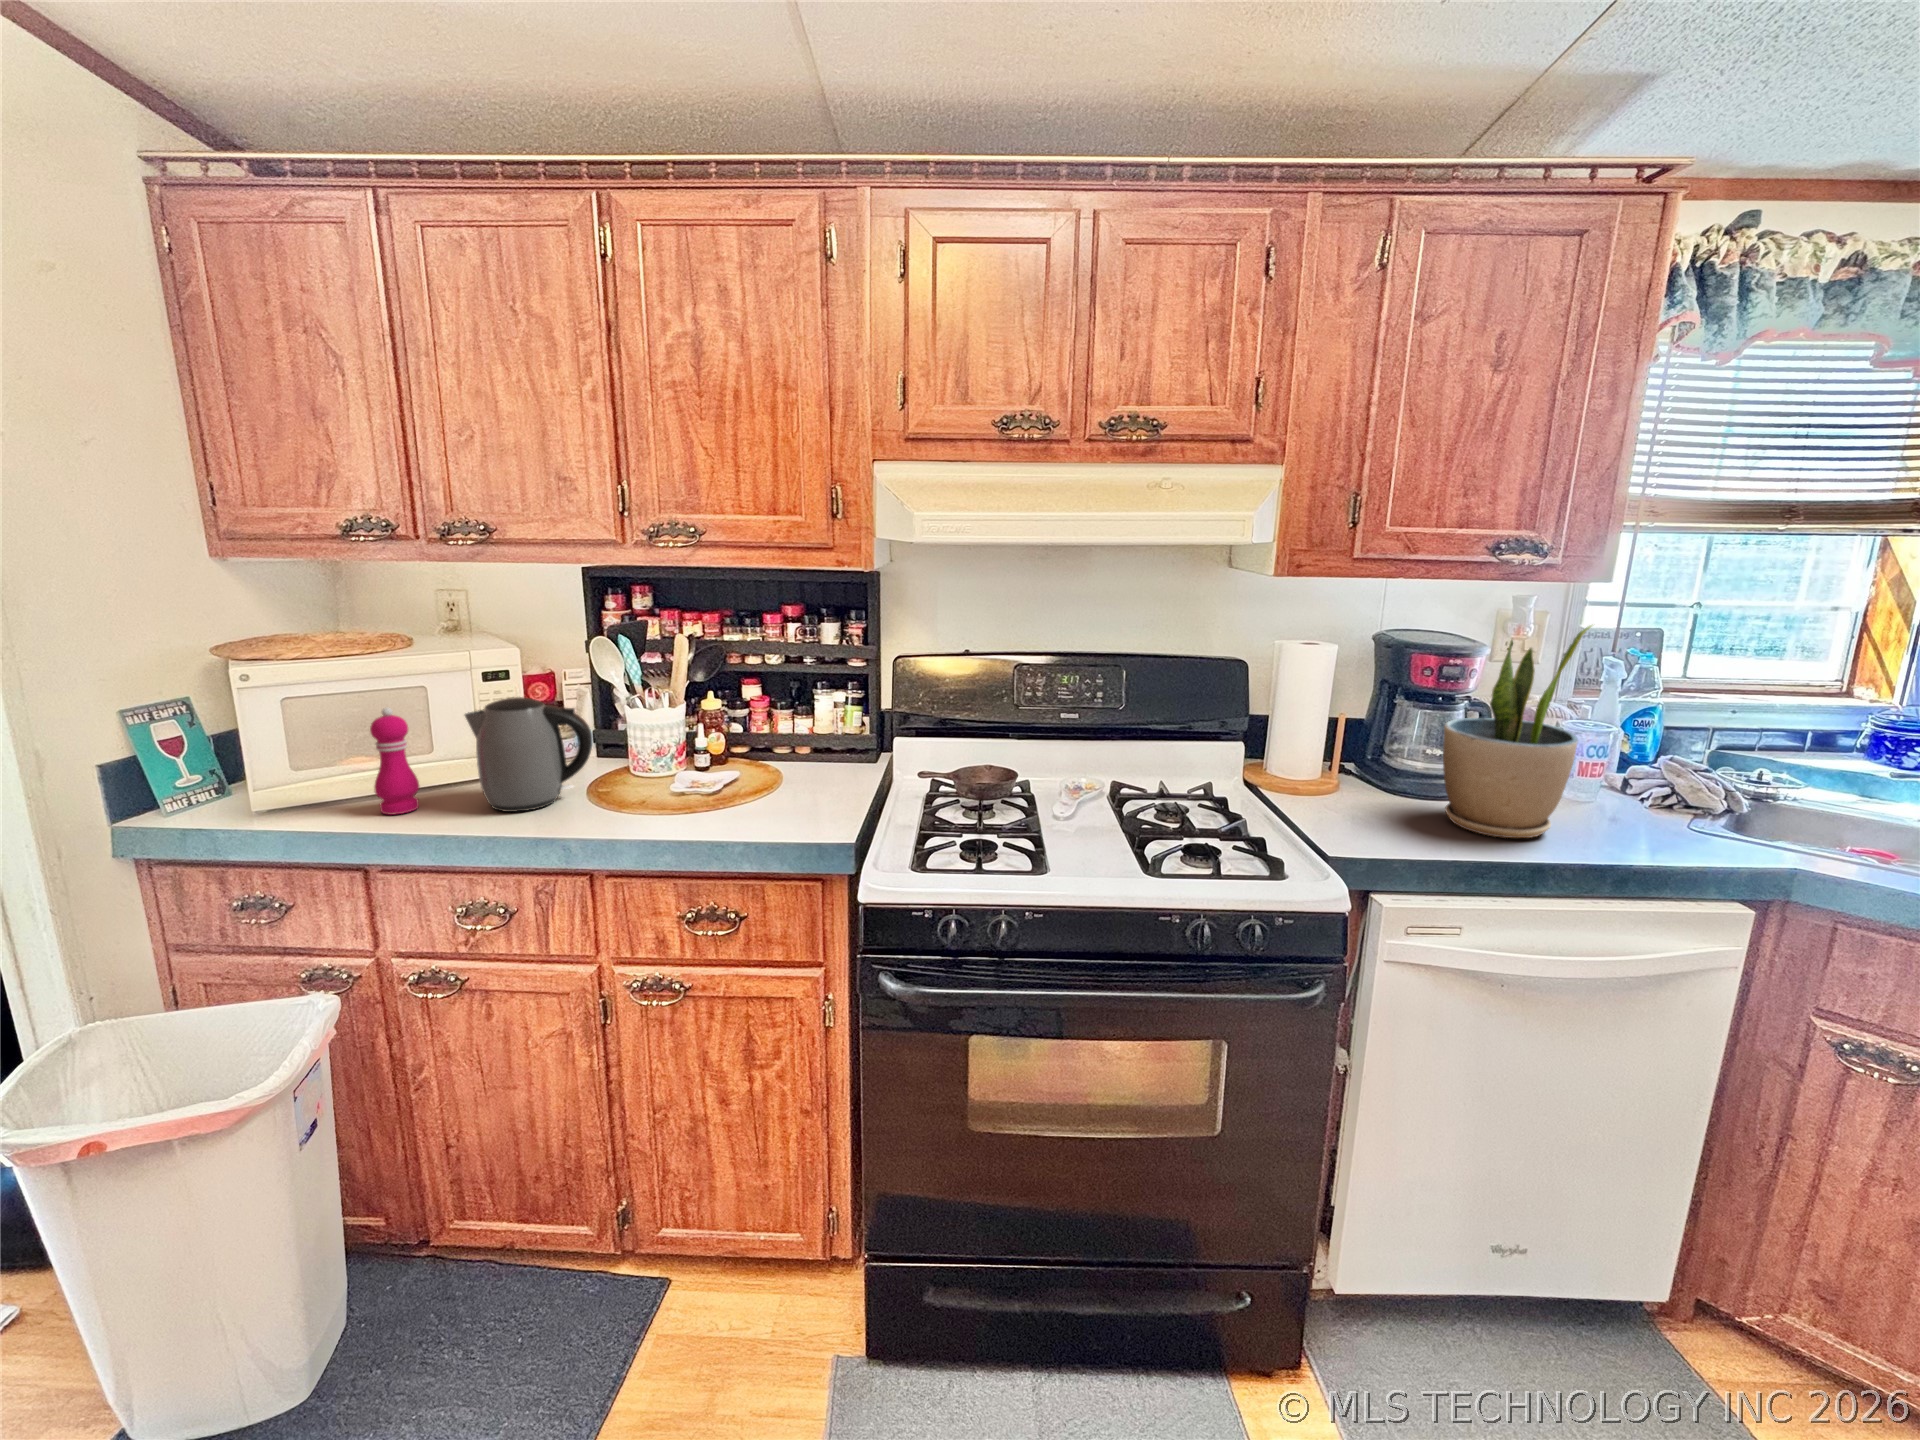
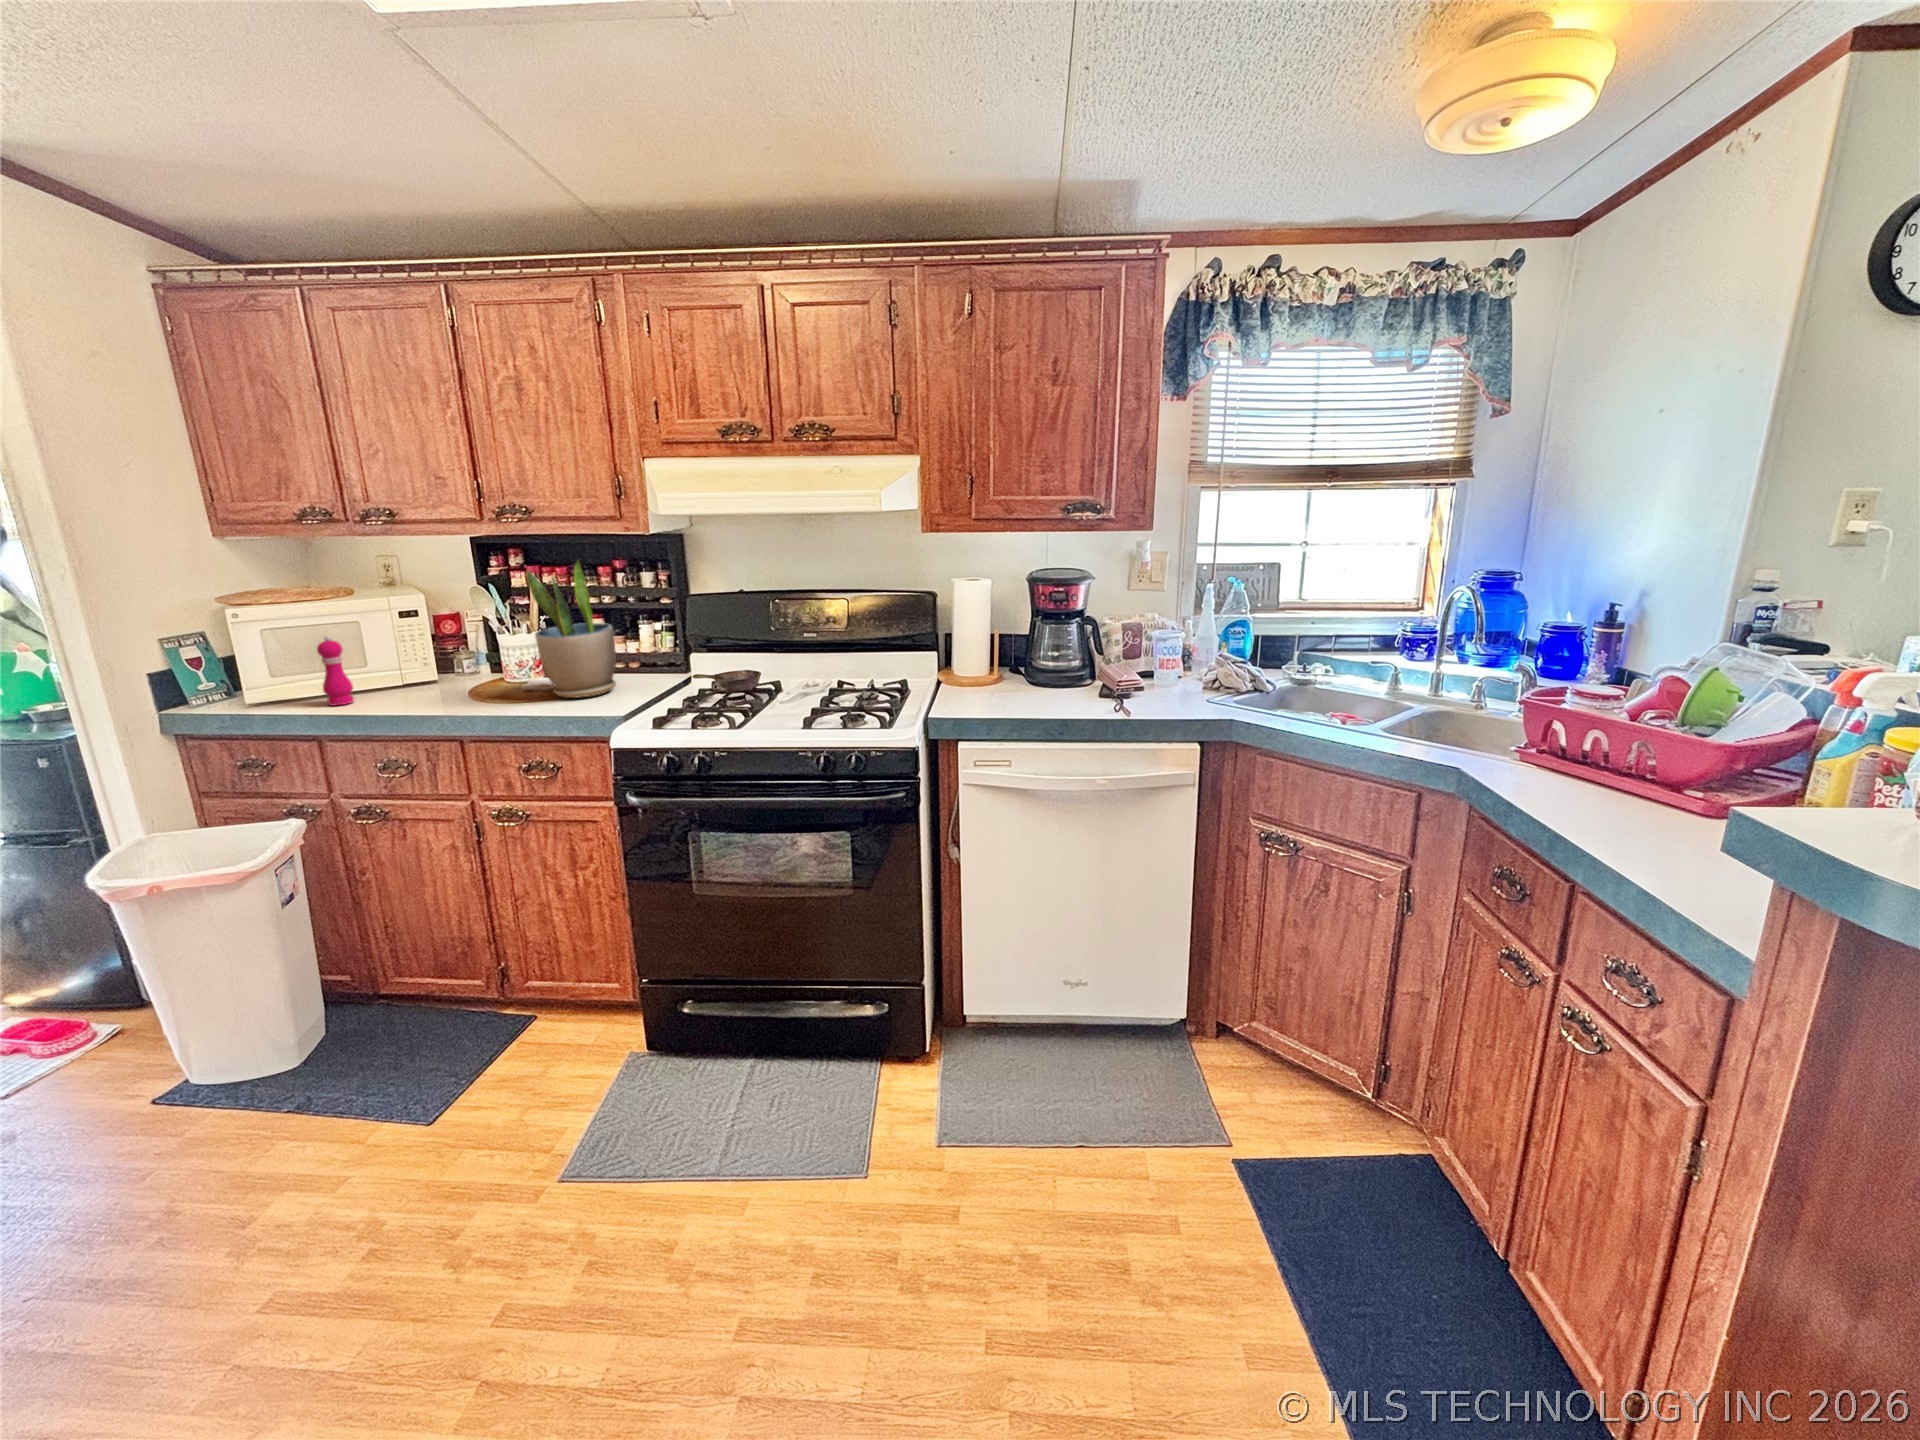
potted plant: present [1443,626,1591,838] -> present [527,562,616,698]
kettle: present [465,697,592,812] -> none [377,627,467,703]

